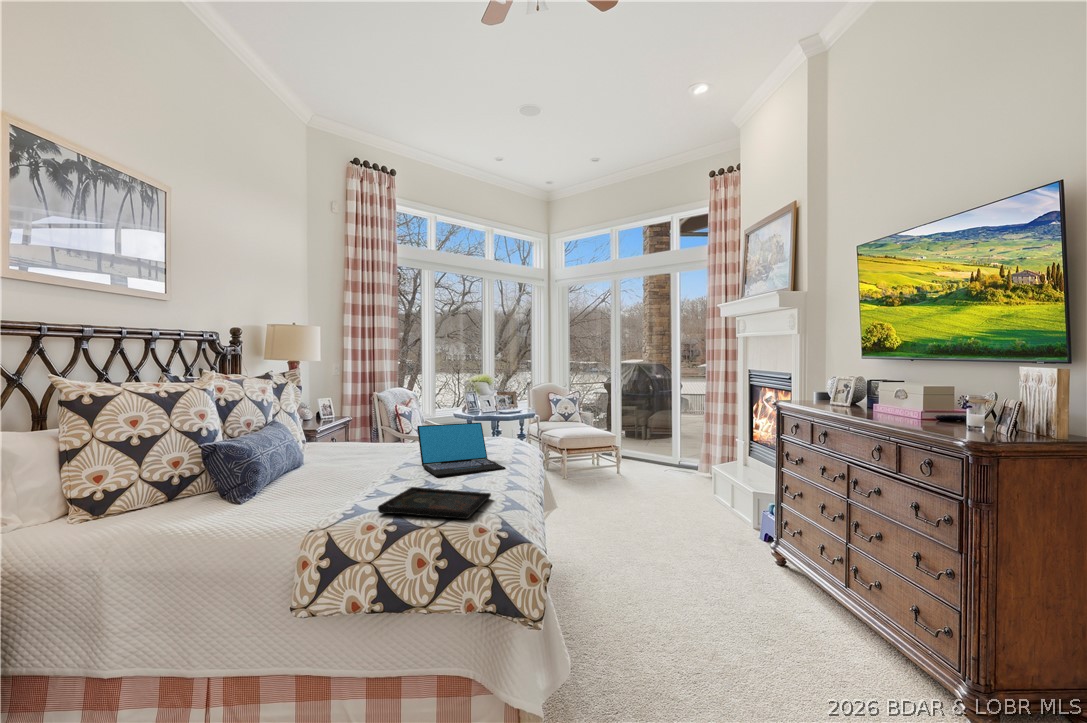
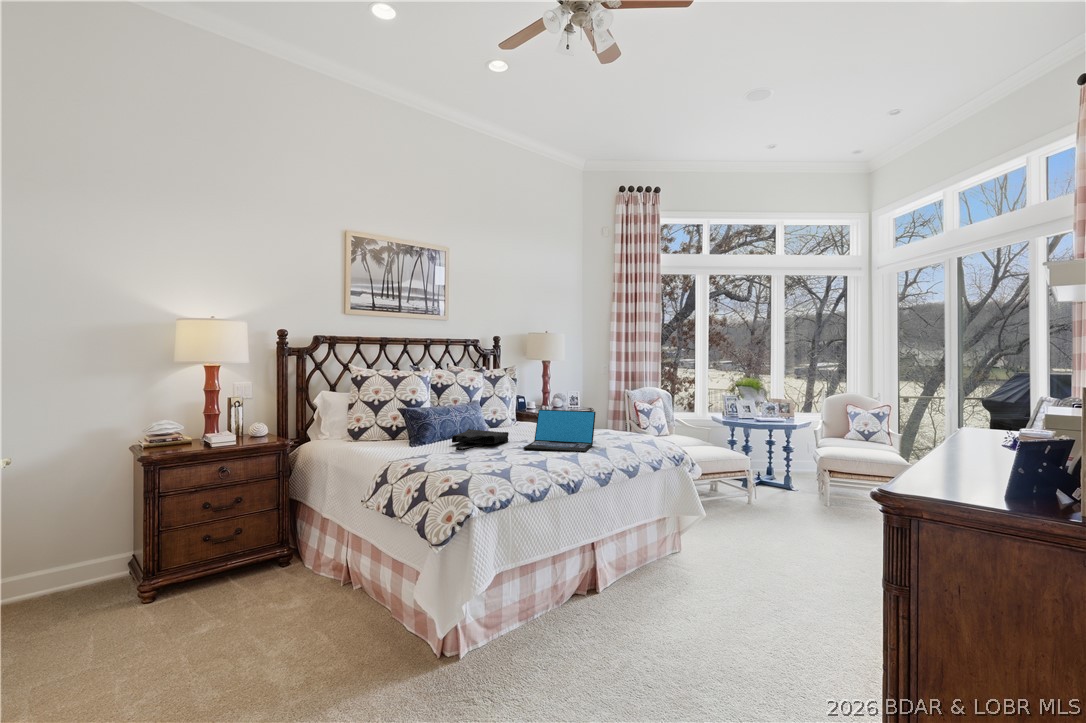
tote bag: none [316,459,389,494] -> present [452,429,509,451]
tray: present [378,487,491,519] -> none [433,450,511,471]

